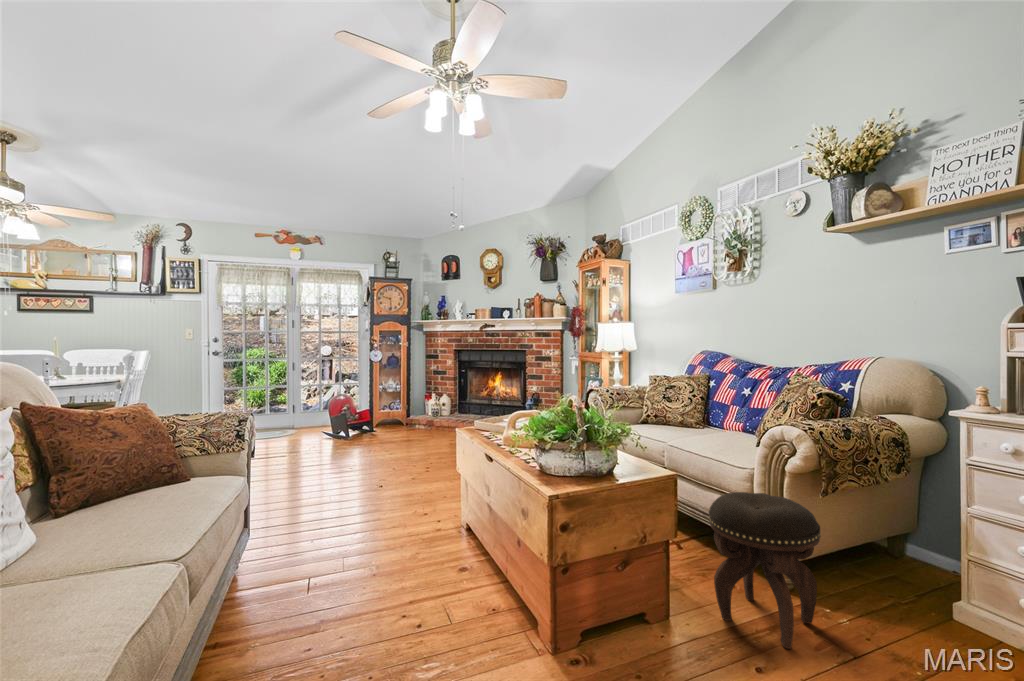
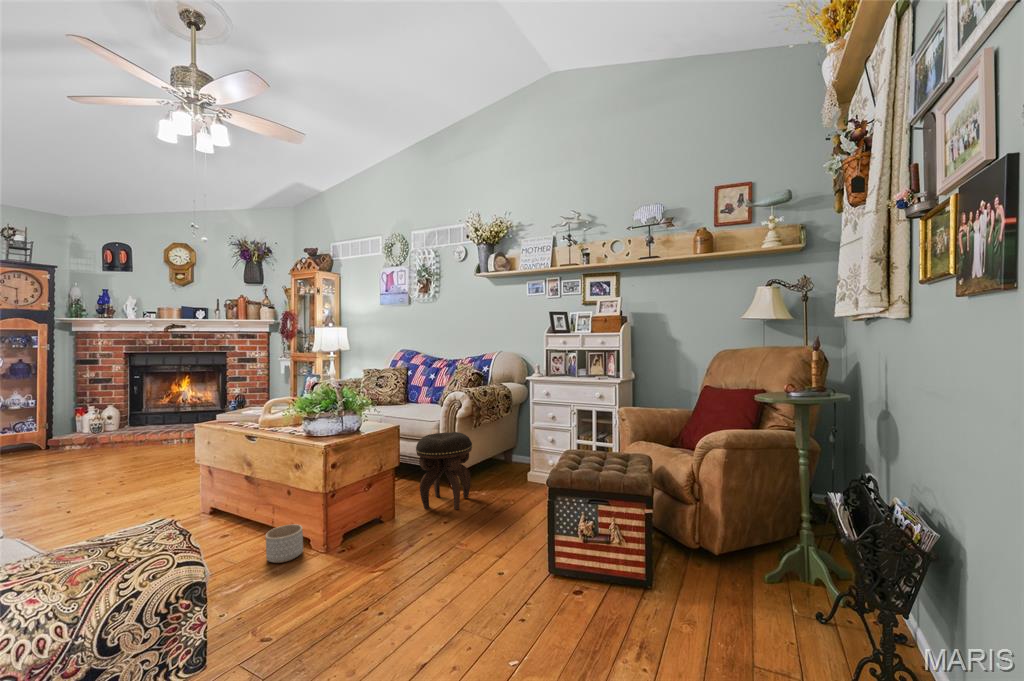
planter: none [478,590,525,651] -> present [266,524,303,563]

